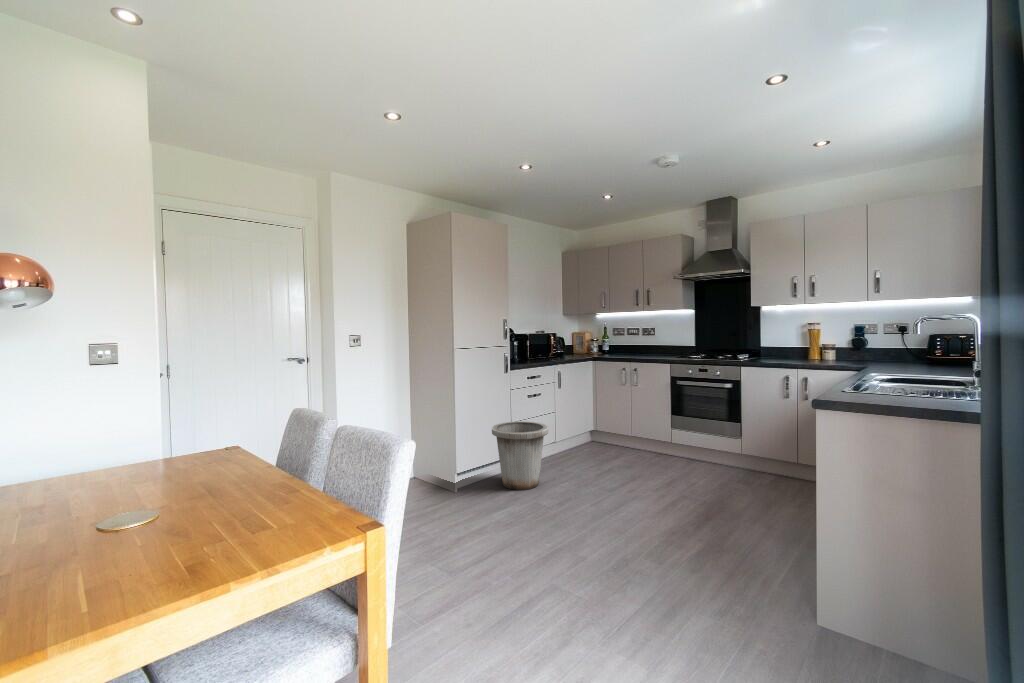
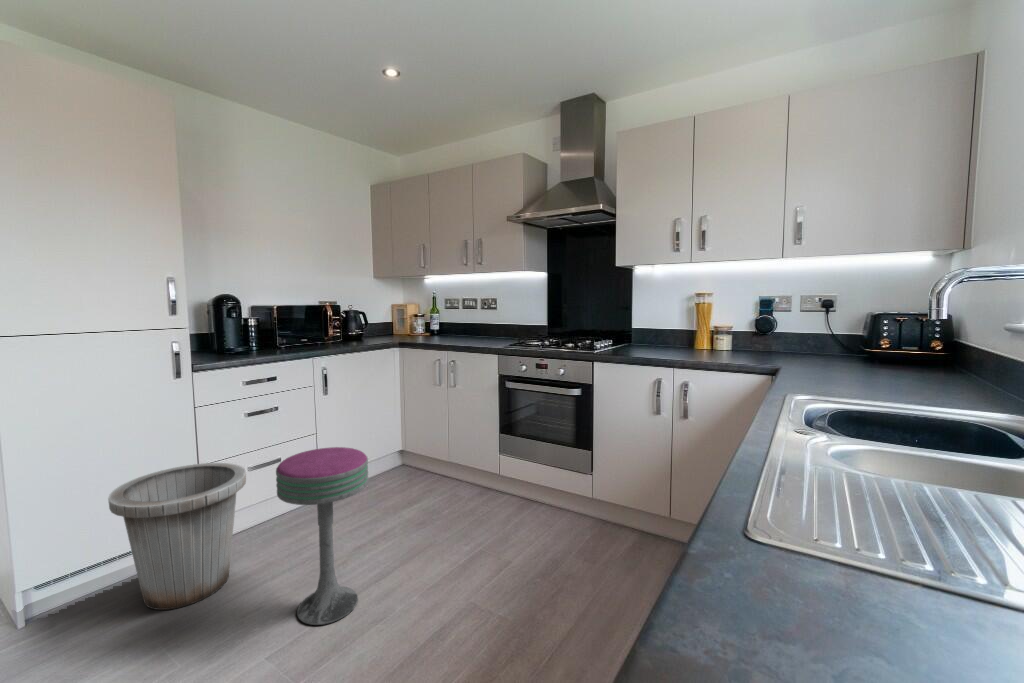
bar stool: none [580,411,624,498] -> present [276,447,368,625]

